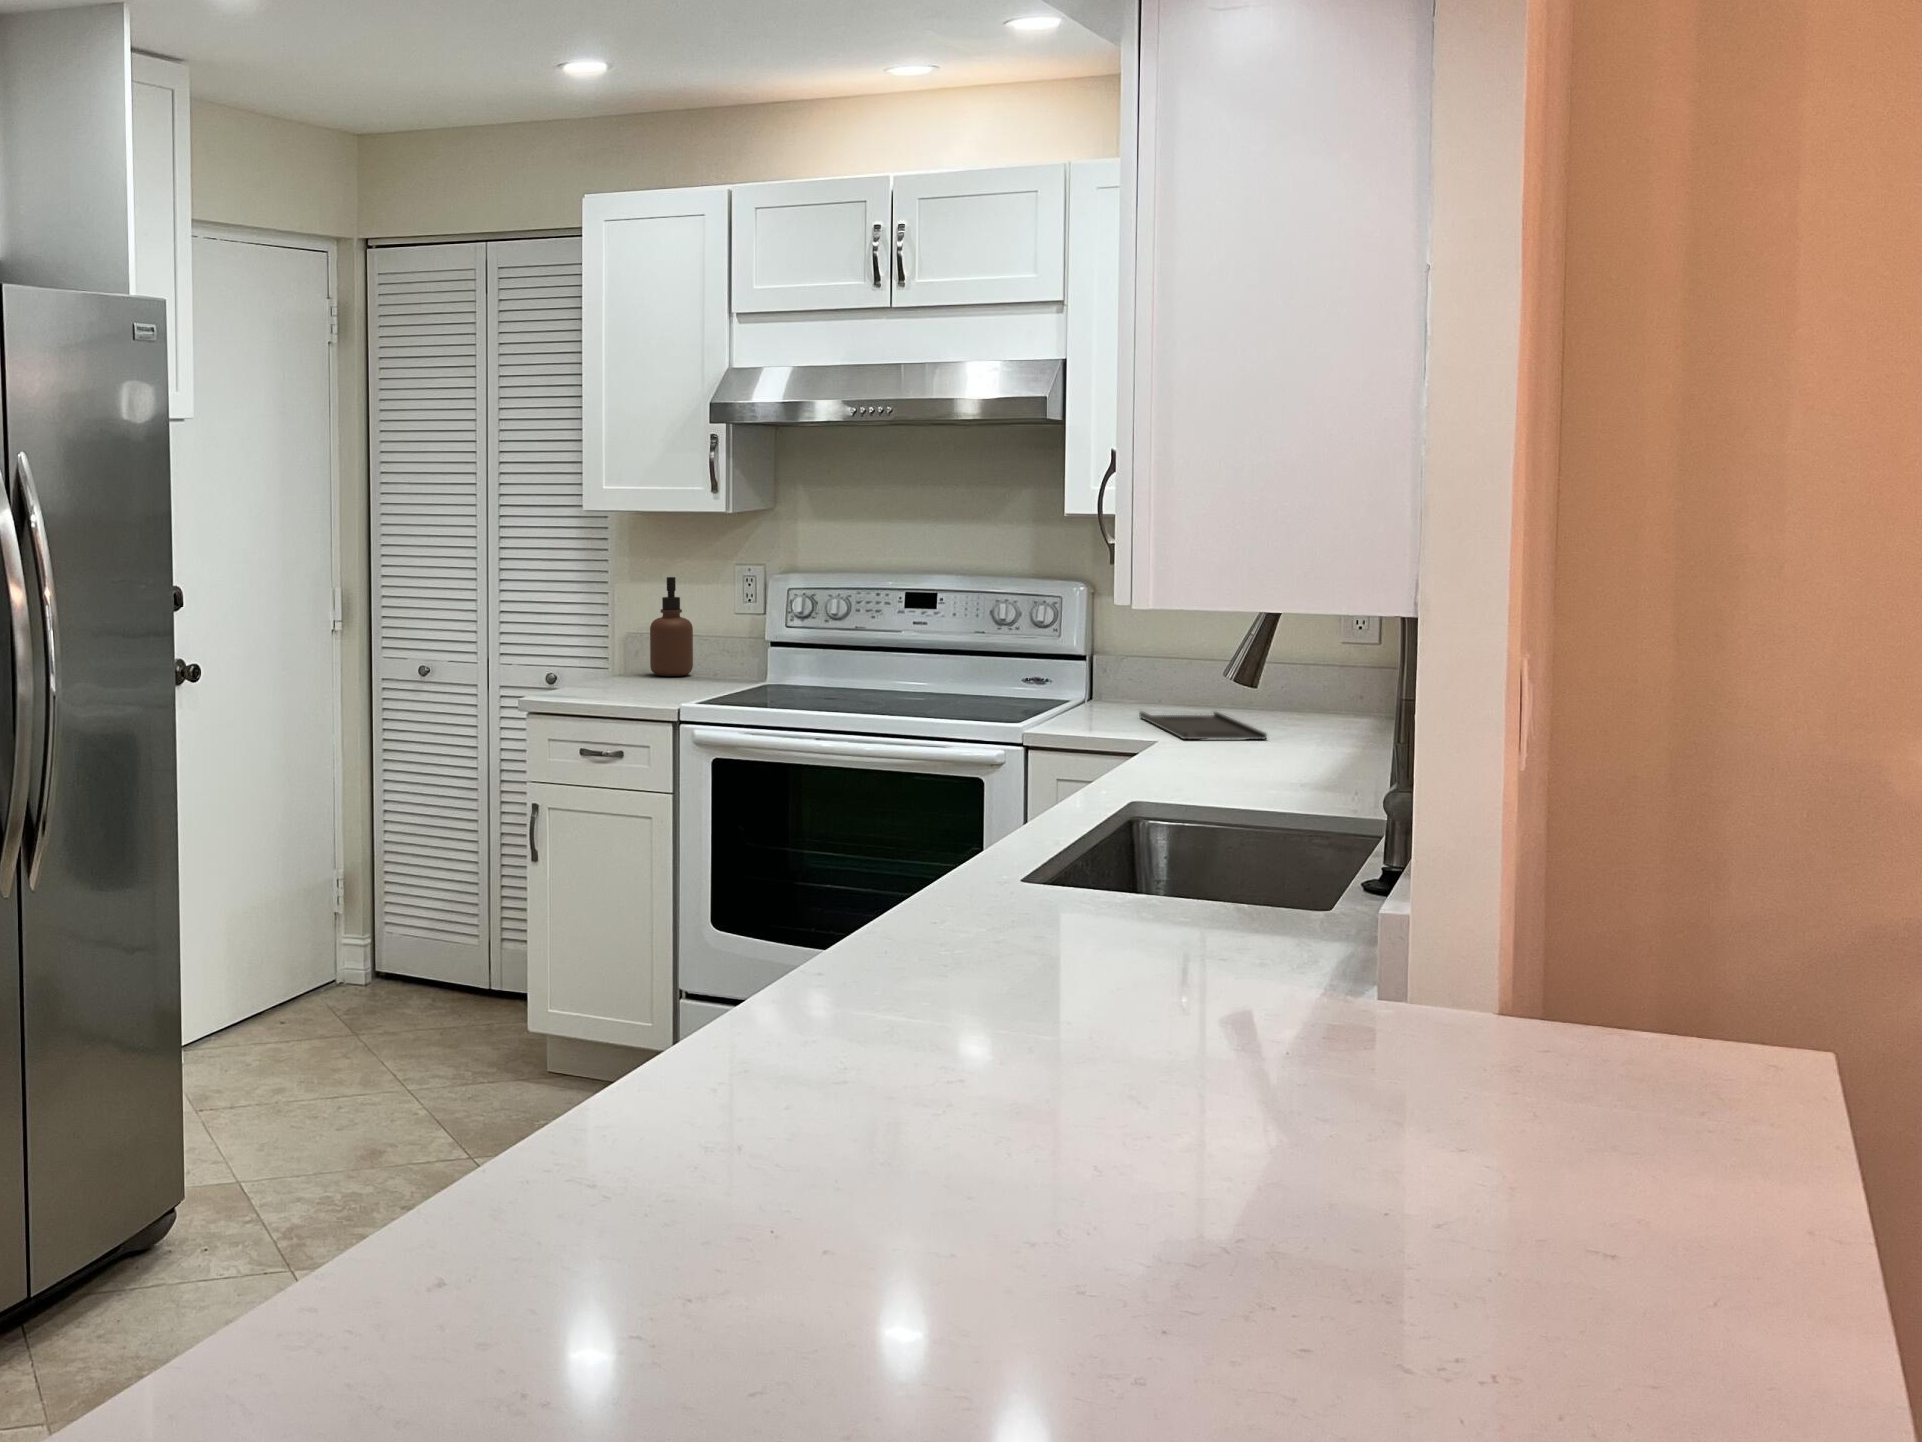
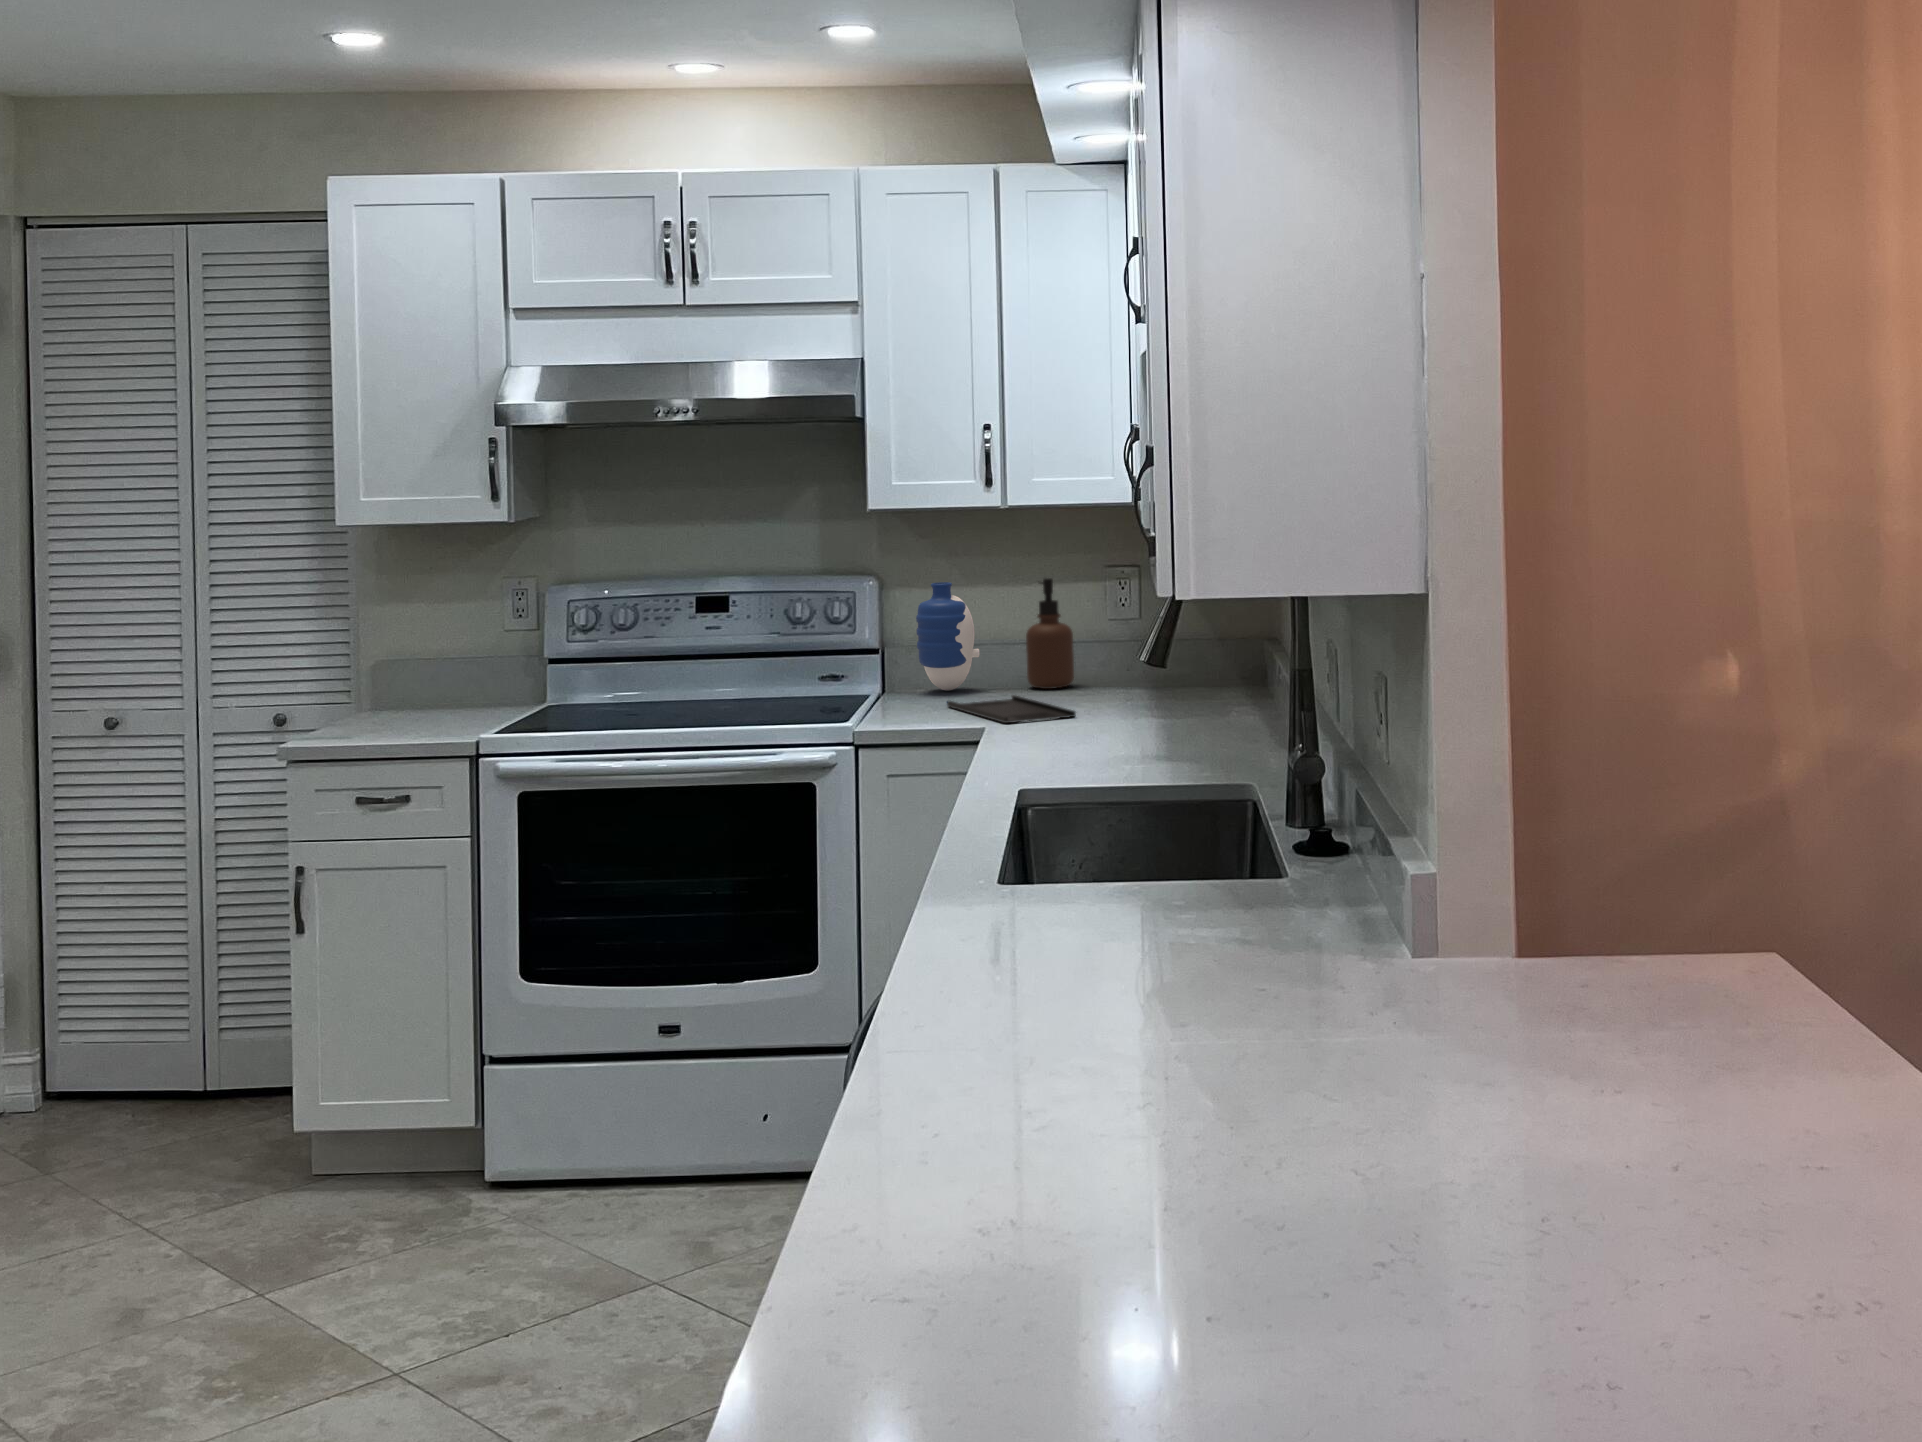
soap dispenser: present [650,577,693,676] -> present [1026,578,1074,689]
vase: none [1123,590,1191,701] -> present [916,582,980,690]

